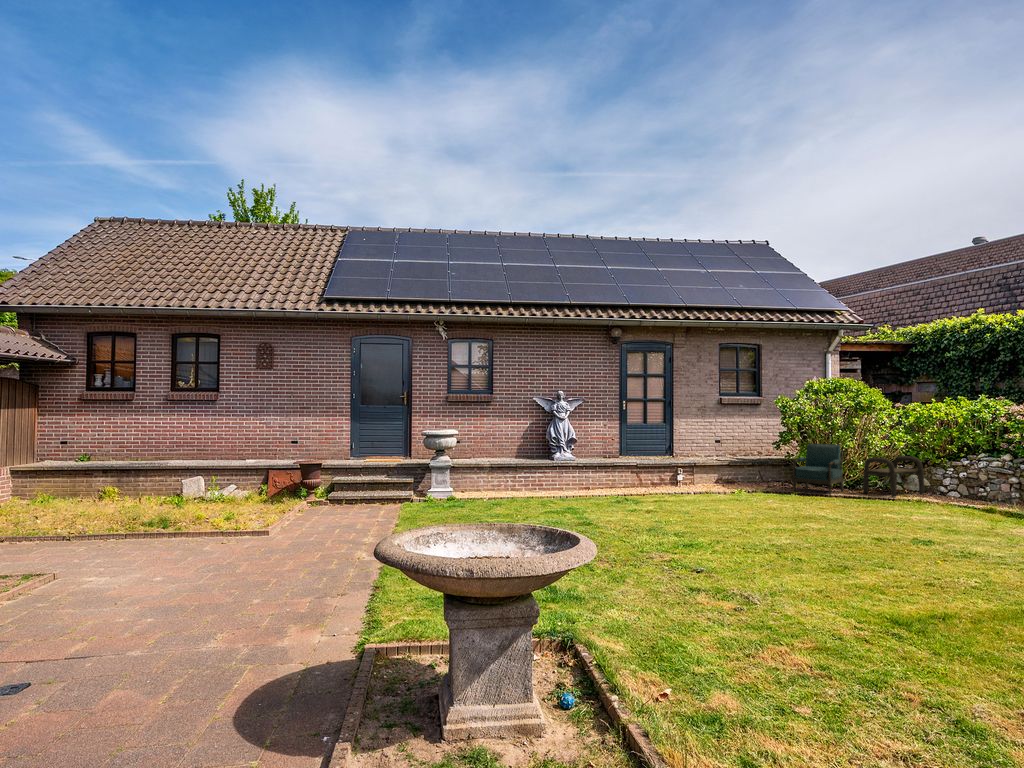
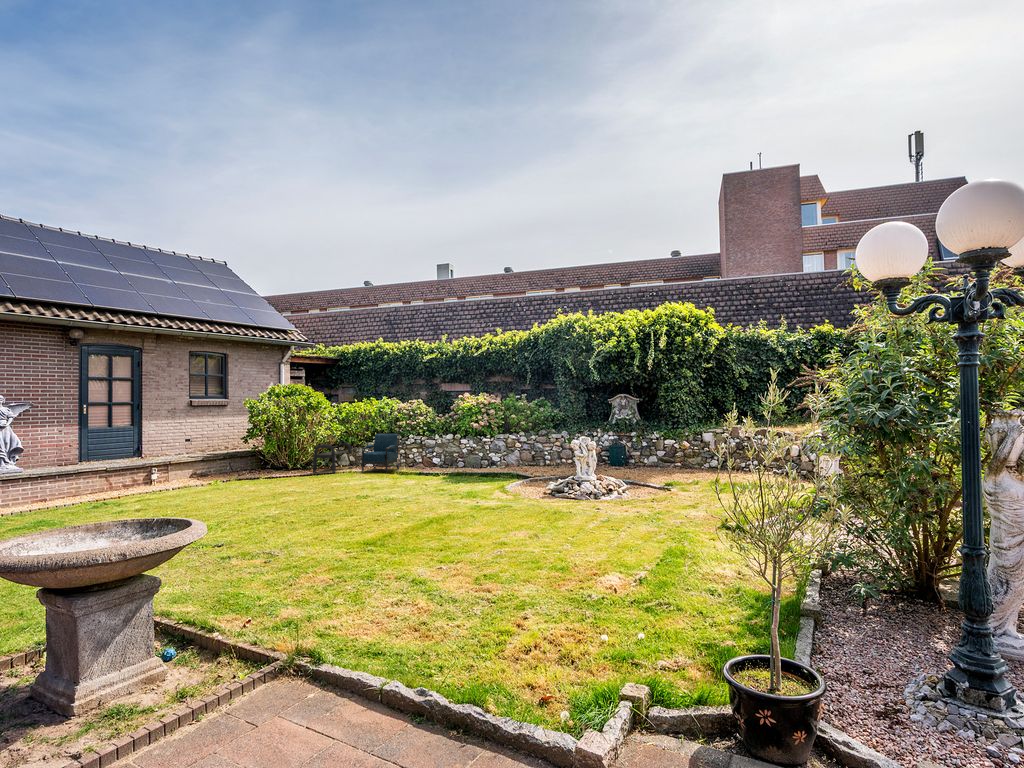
chair: present [792,443,843,495] -> present [361,434,400,473]

